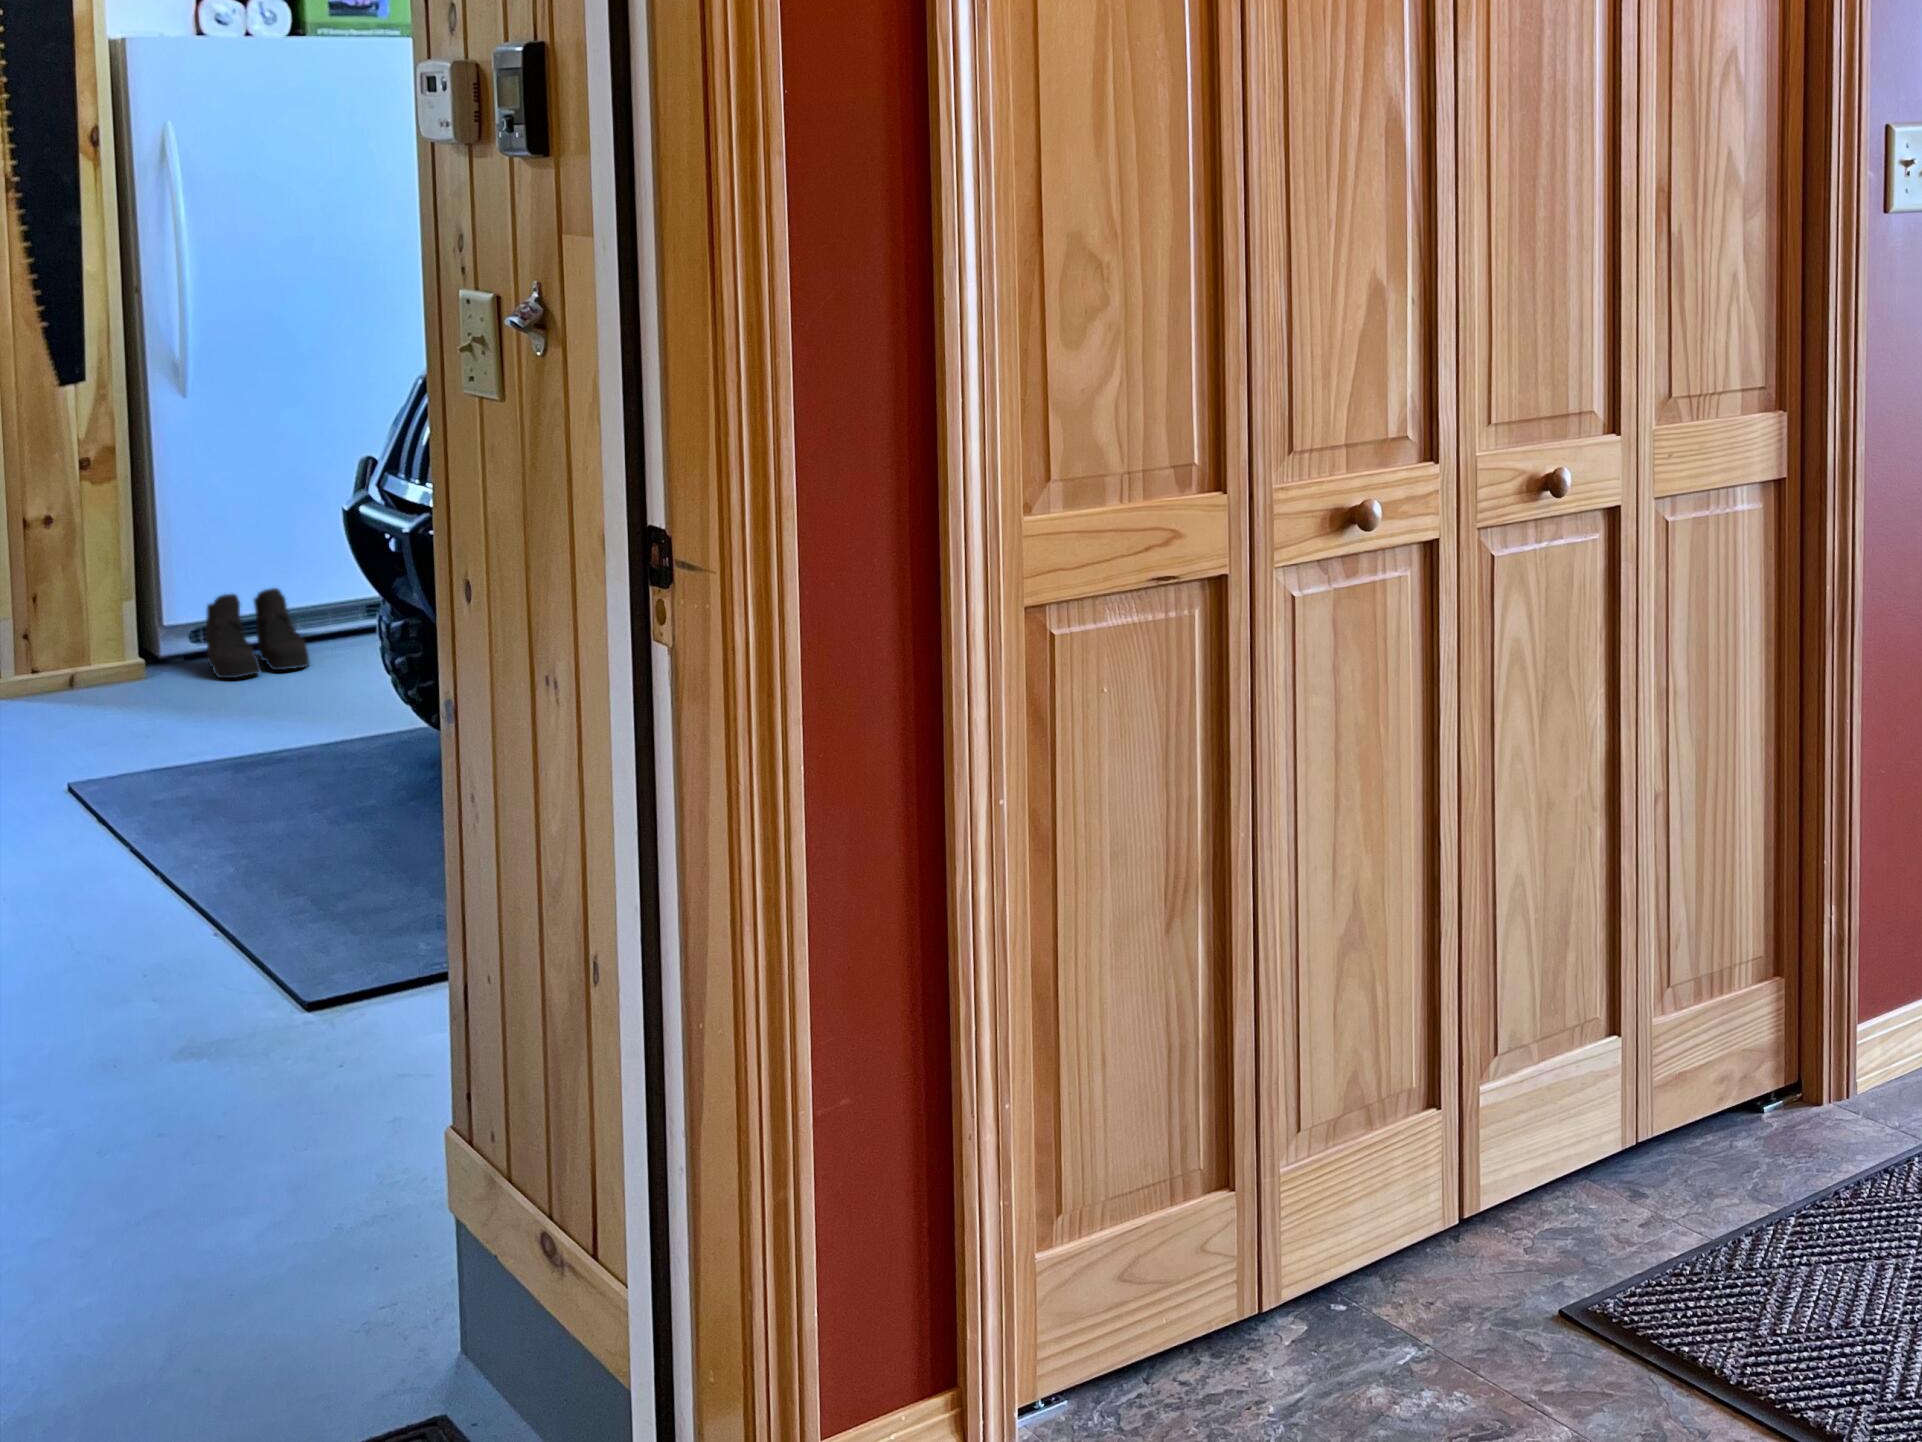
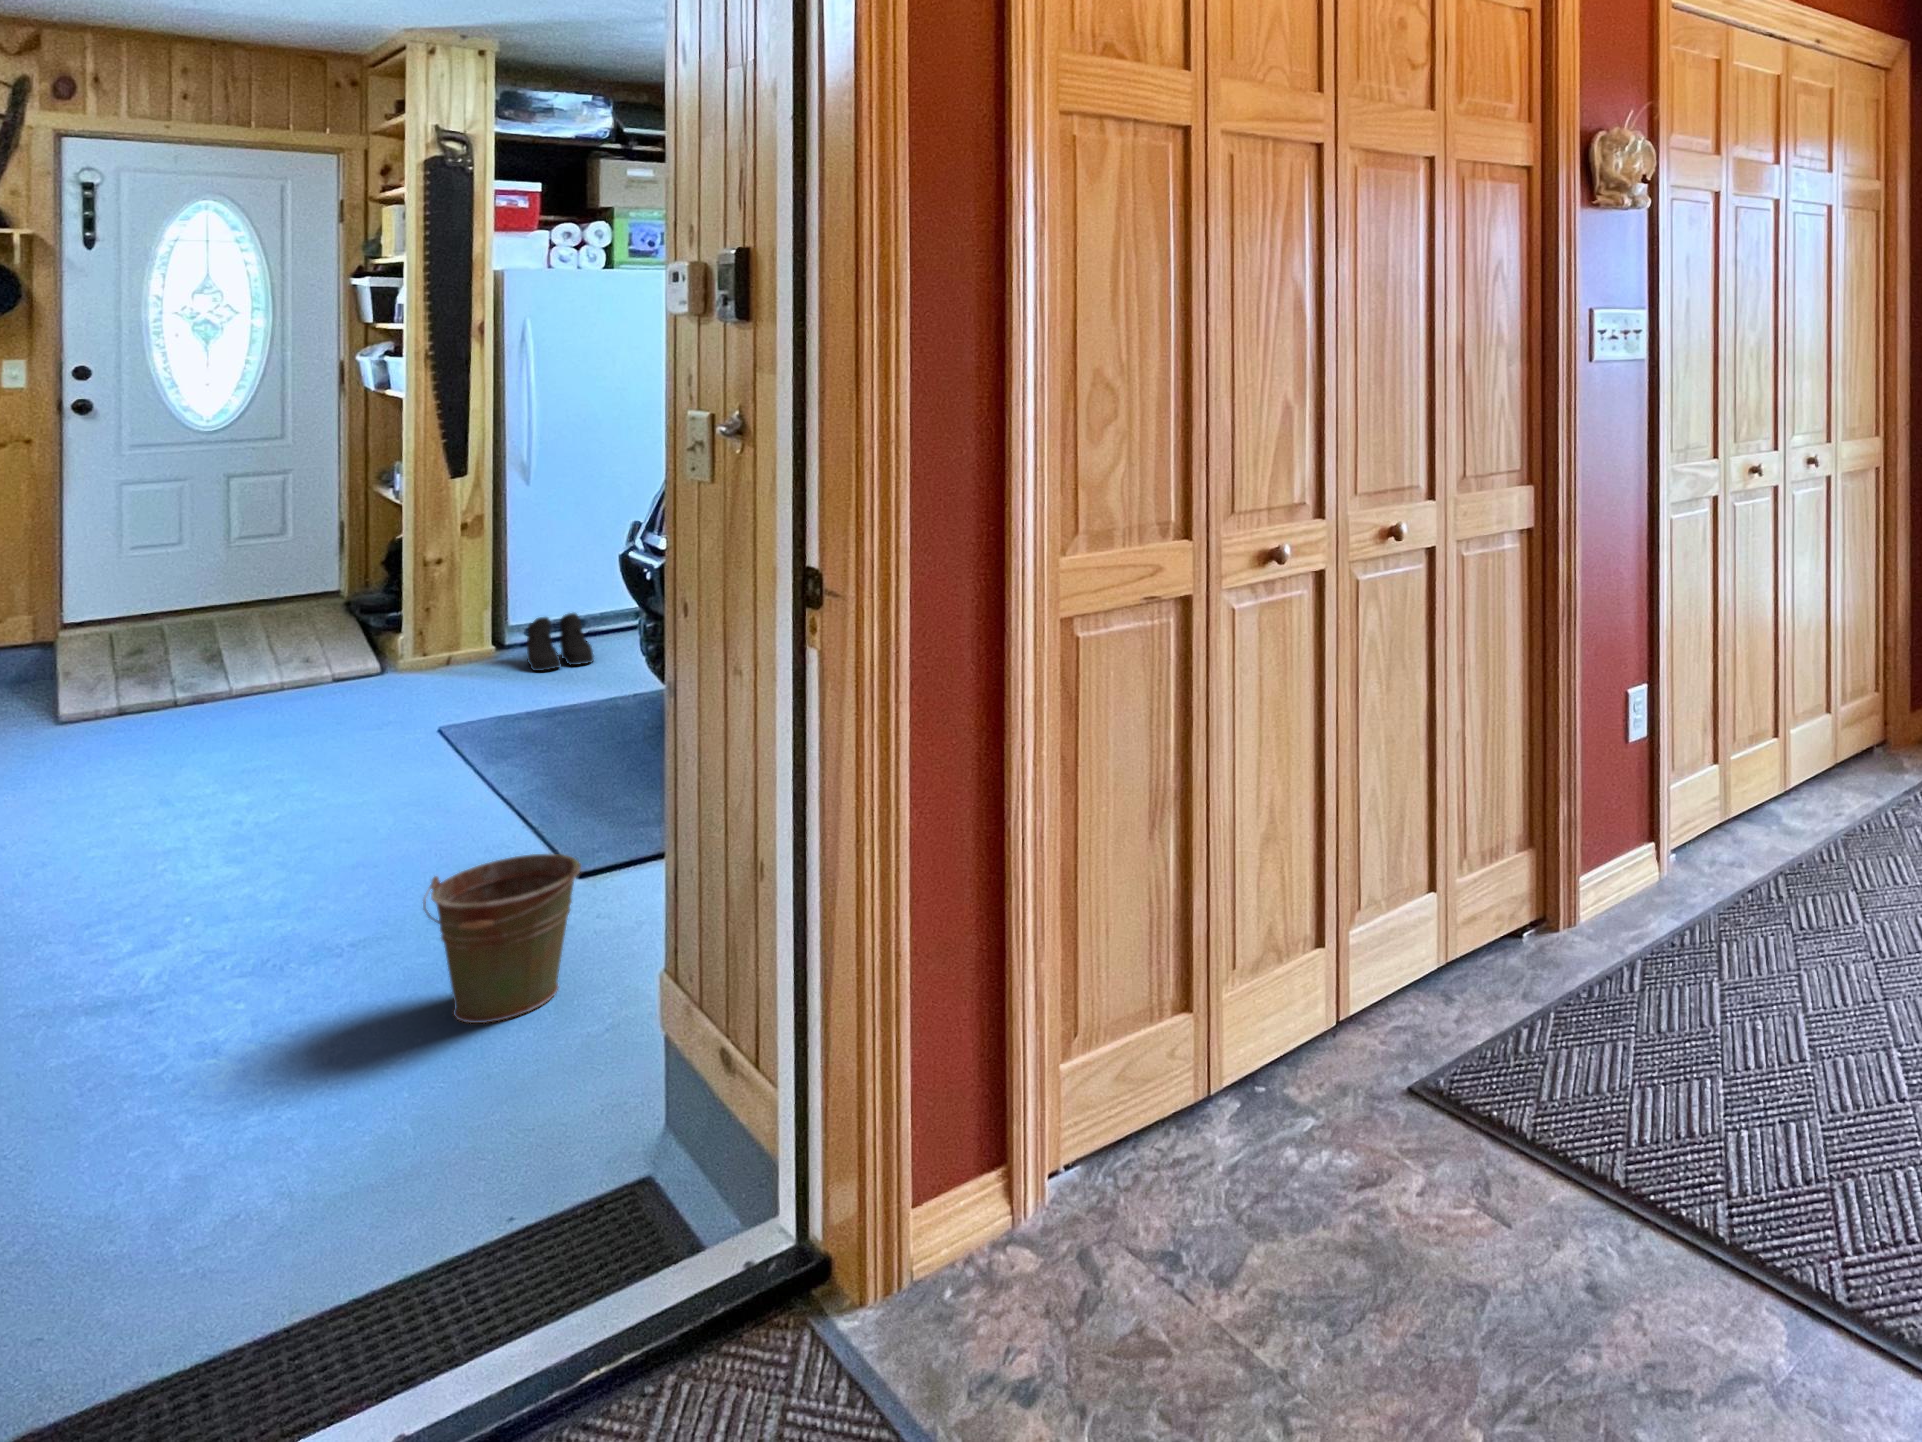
bucket: none [105,948,327,1186] -> present [423,854,581,1023]

